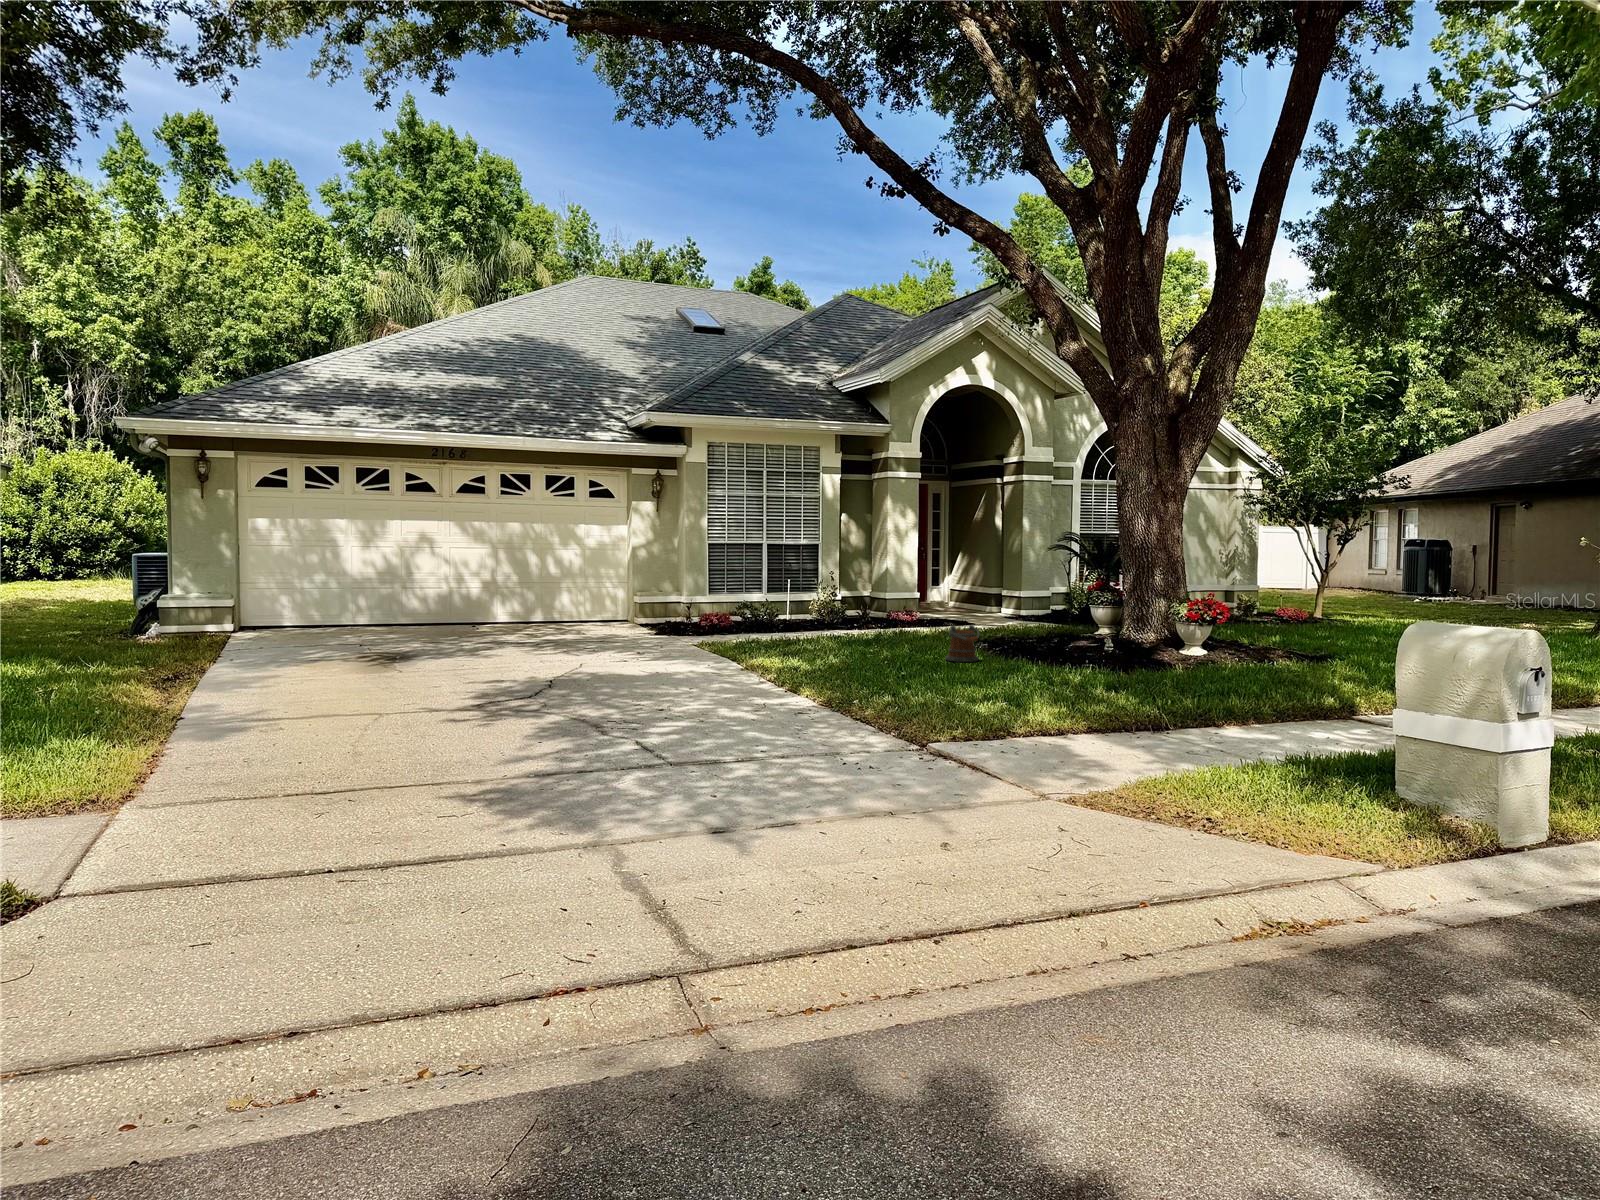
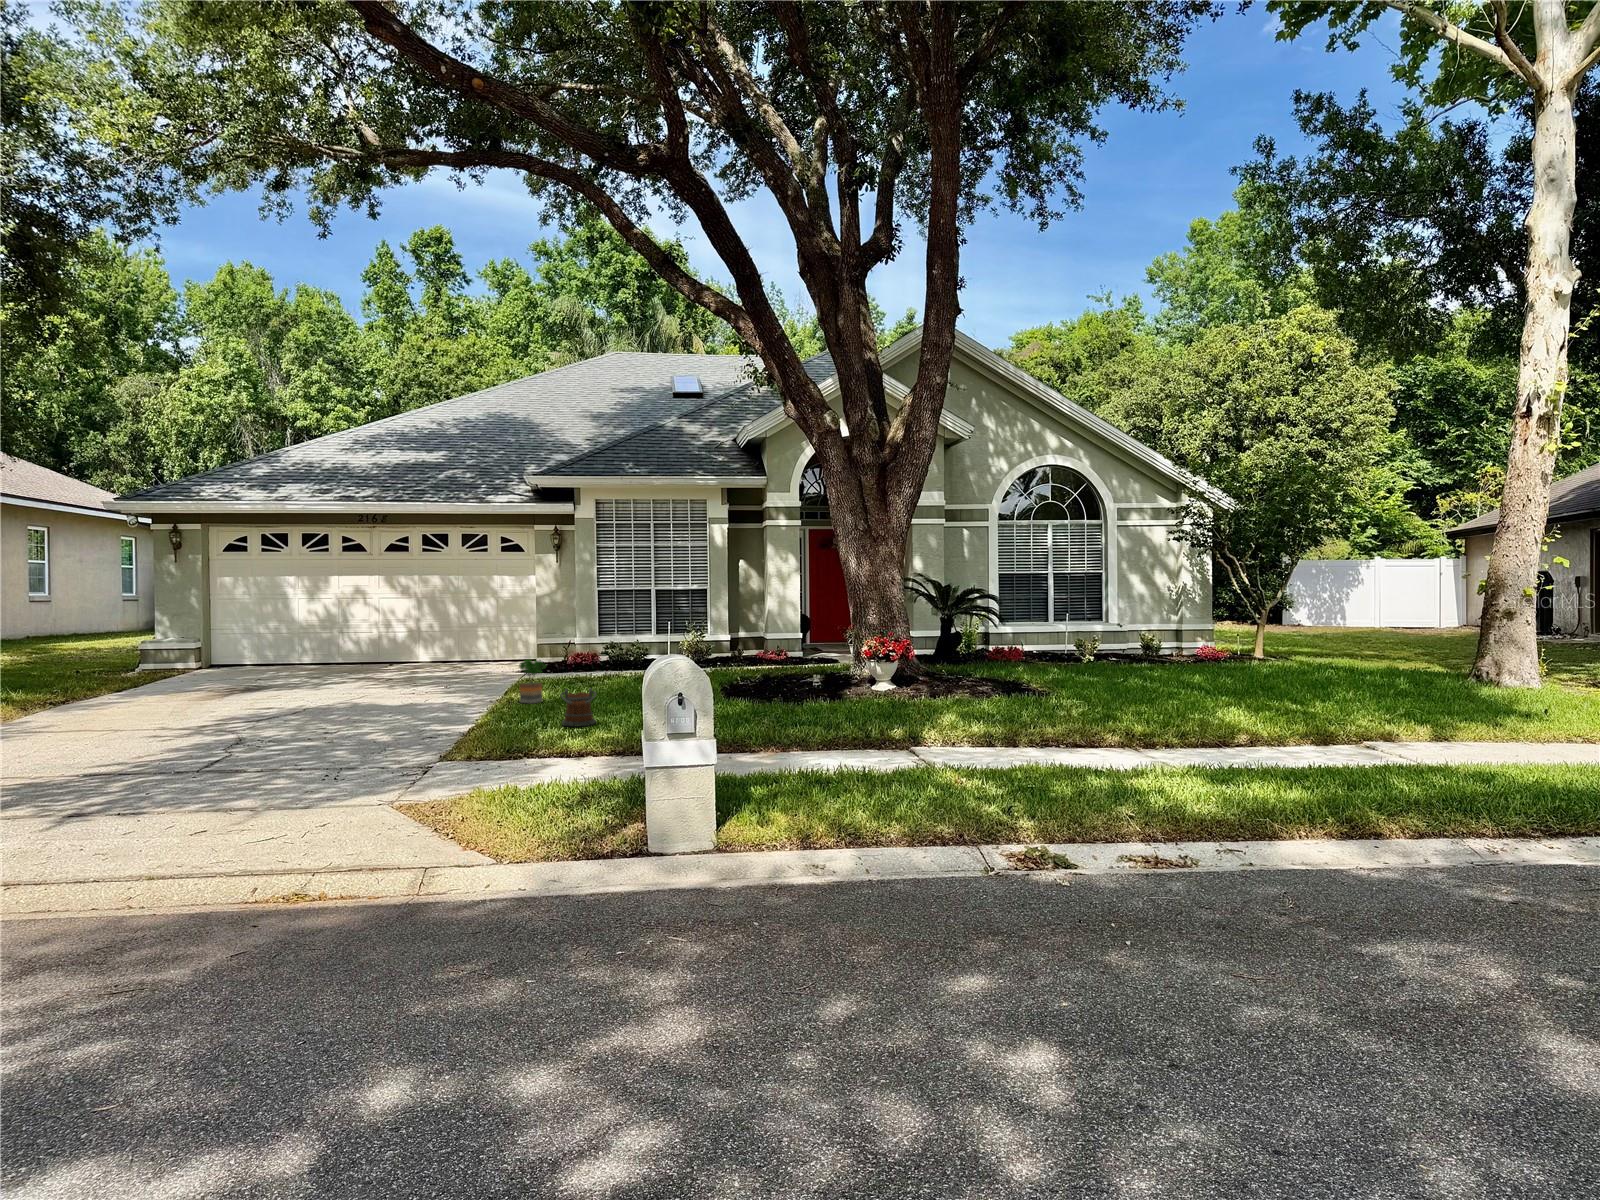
potted tree: none [807,602,837,647] -> present [519,659,546,703]

